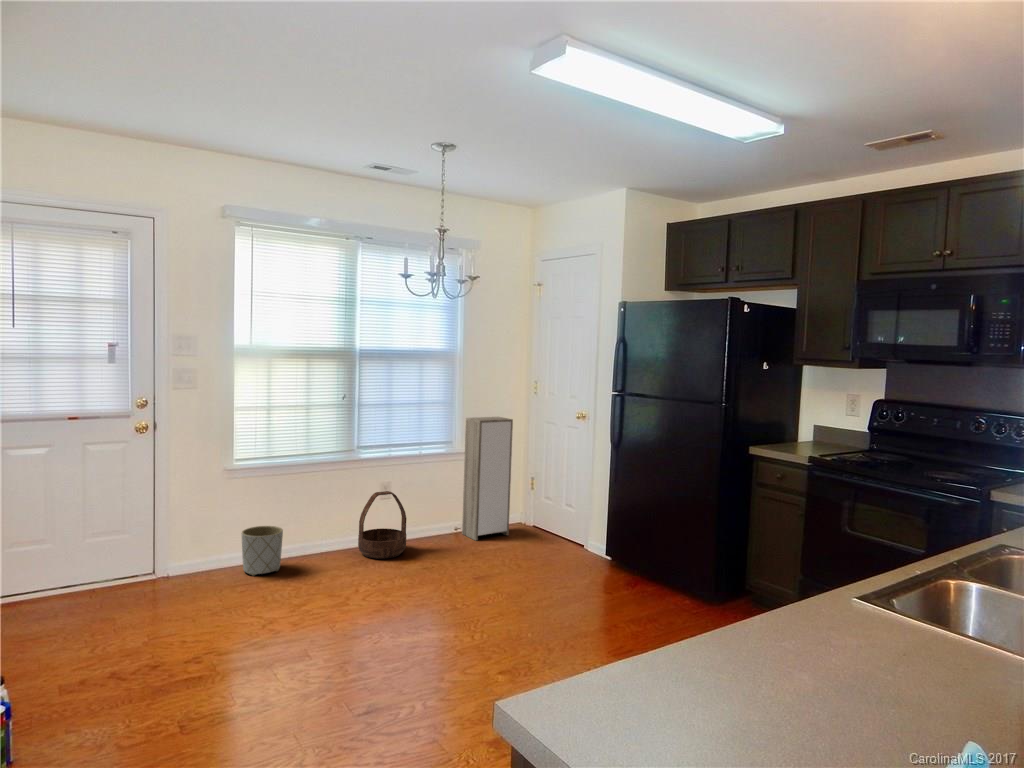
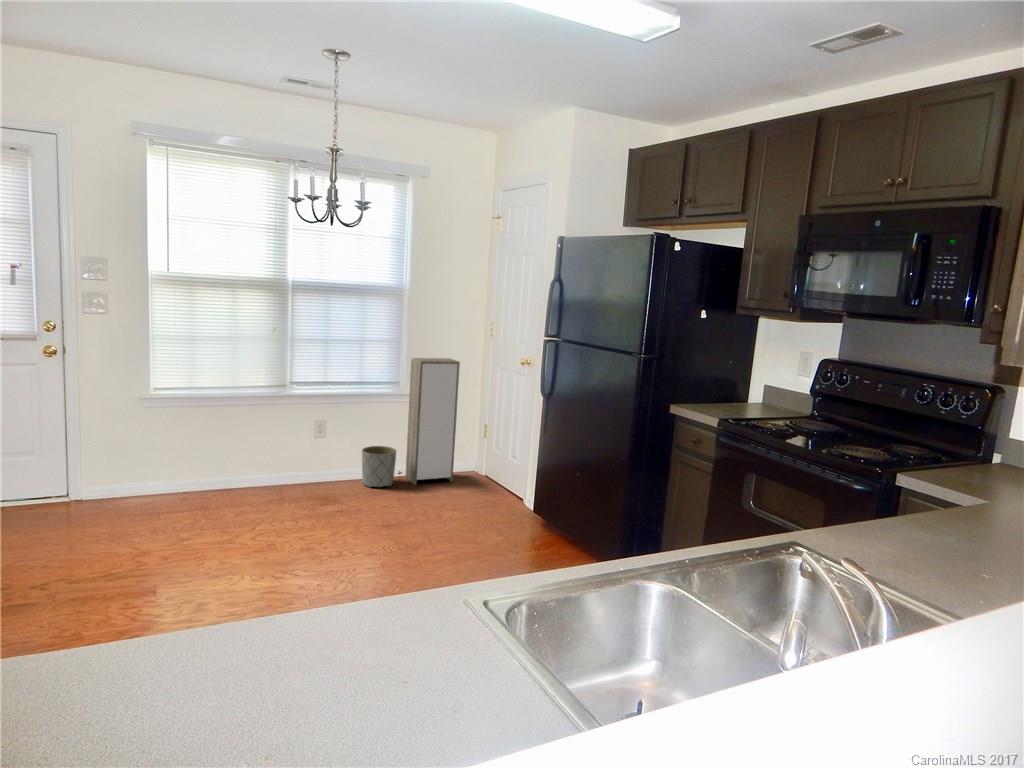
basket: present [358,491,406,559] -> none [284,429,336,497]
planter: present [241,526,283,576] -> present [362,446,396,487]

